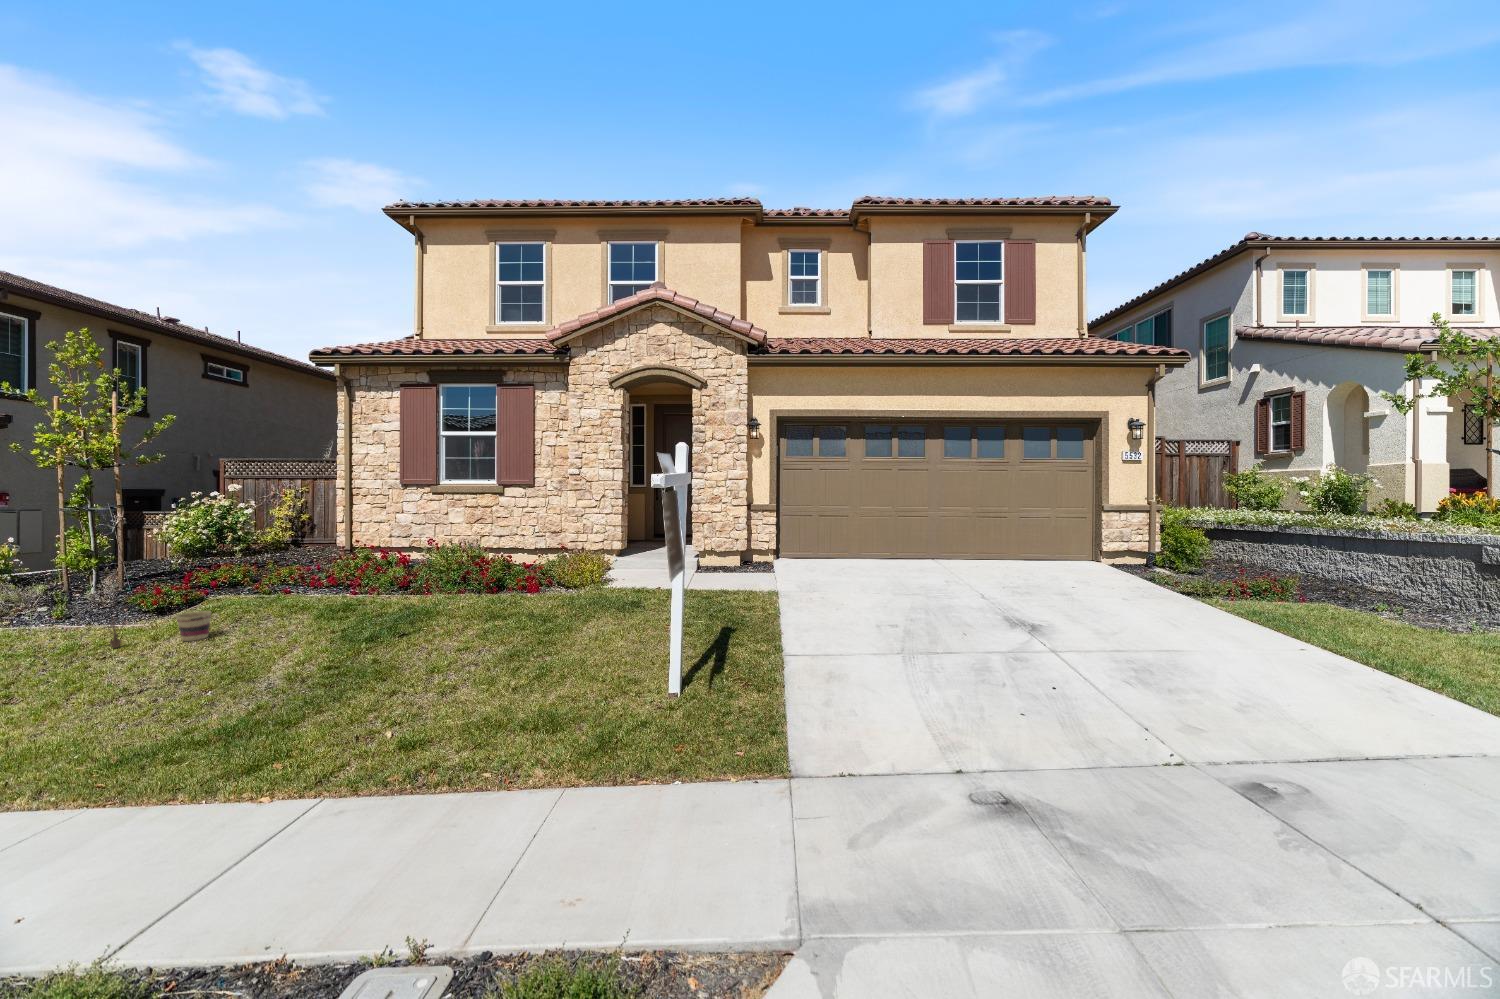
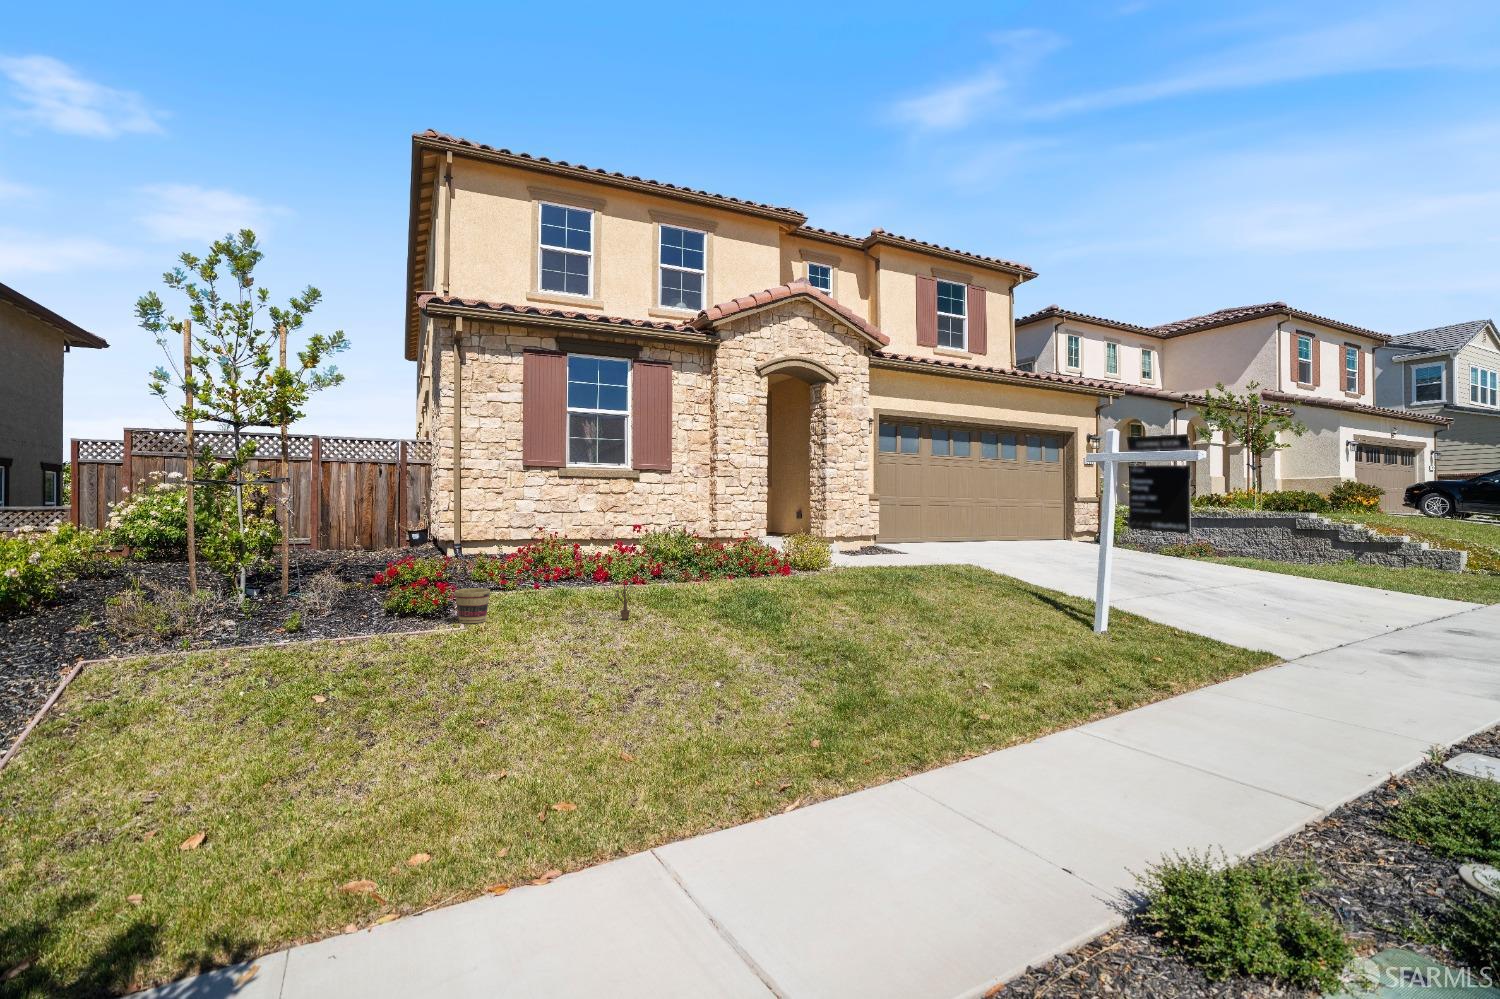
basket: present [176,611,211,641] -> present [455,588,490,623]

